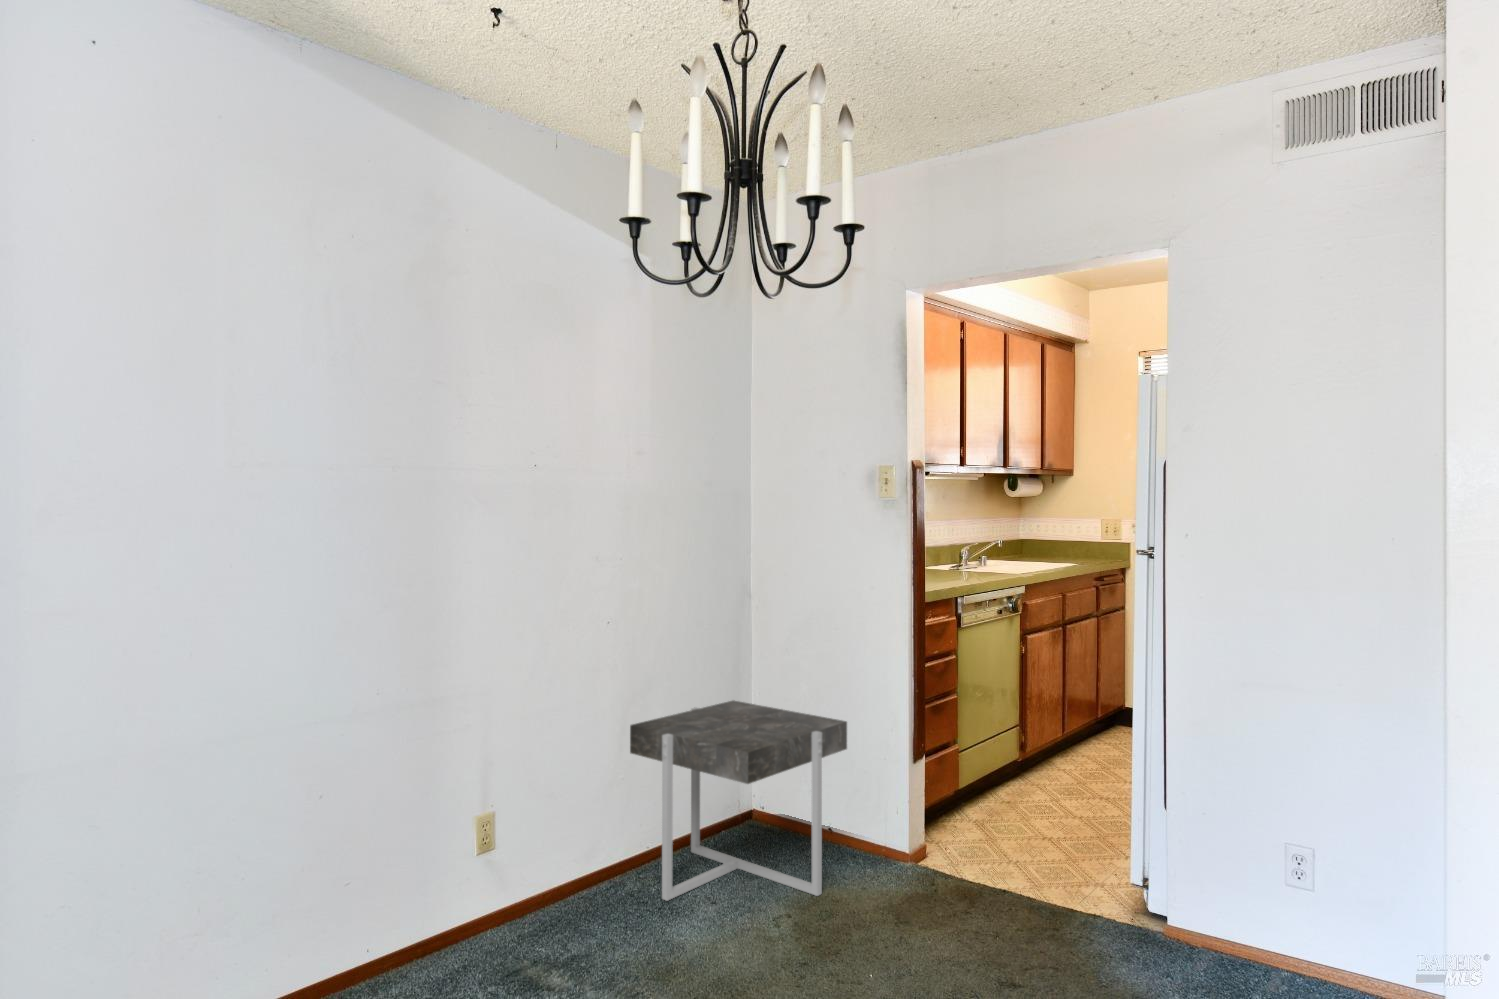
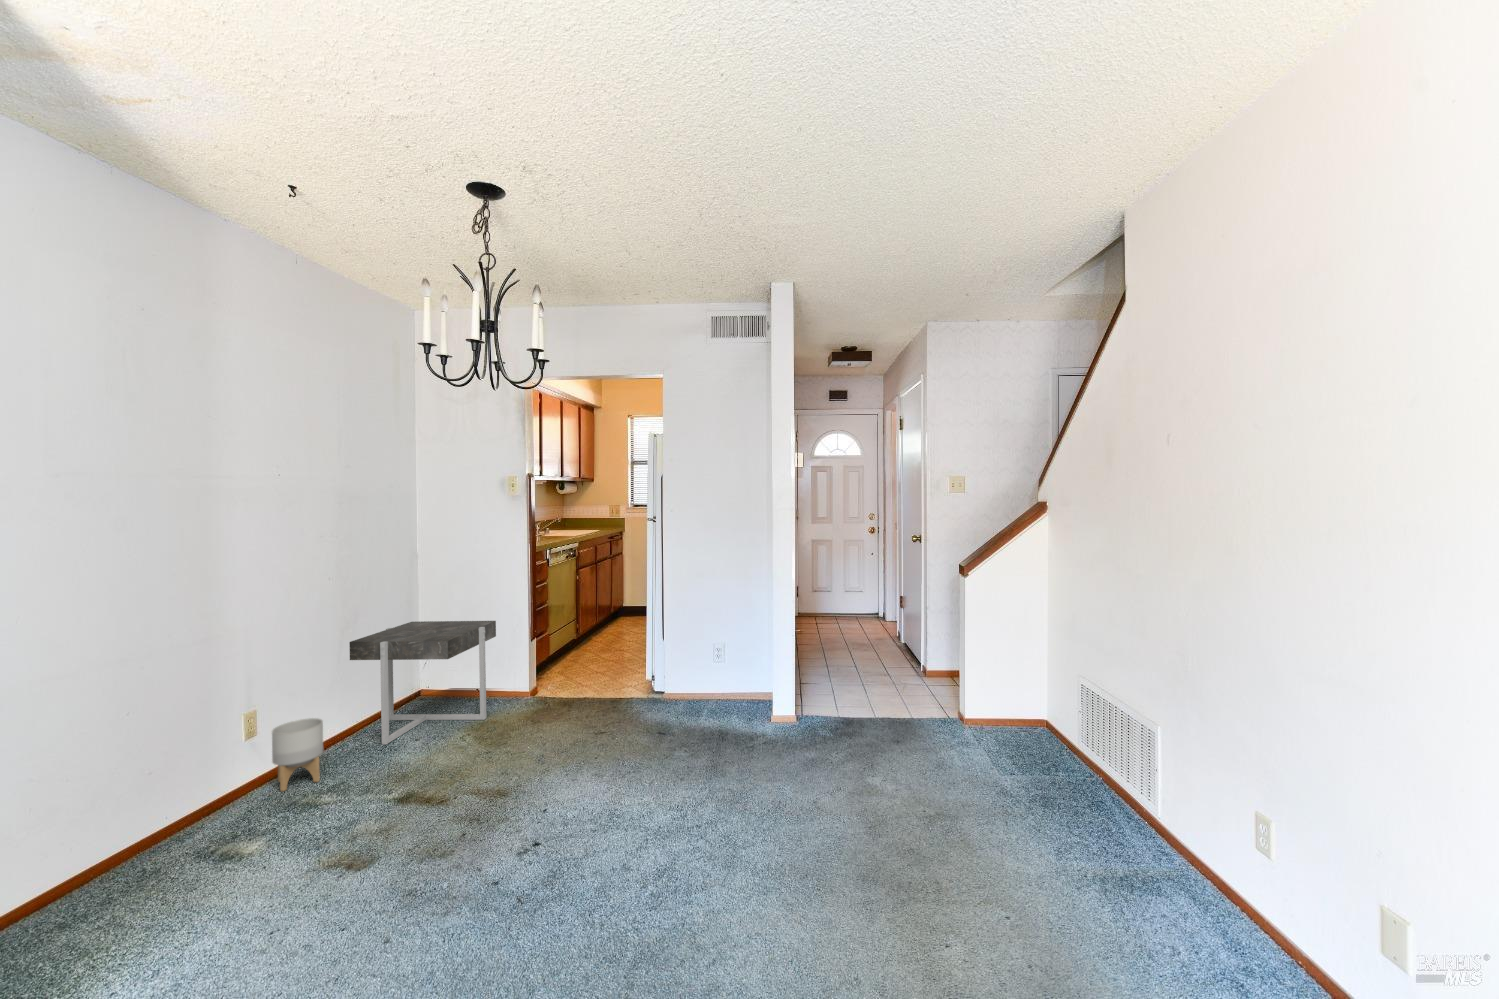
planter: none [508,837,571,945] -> present [272,718,323,792]

